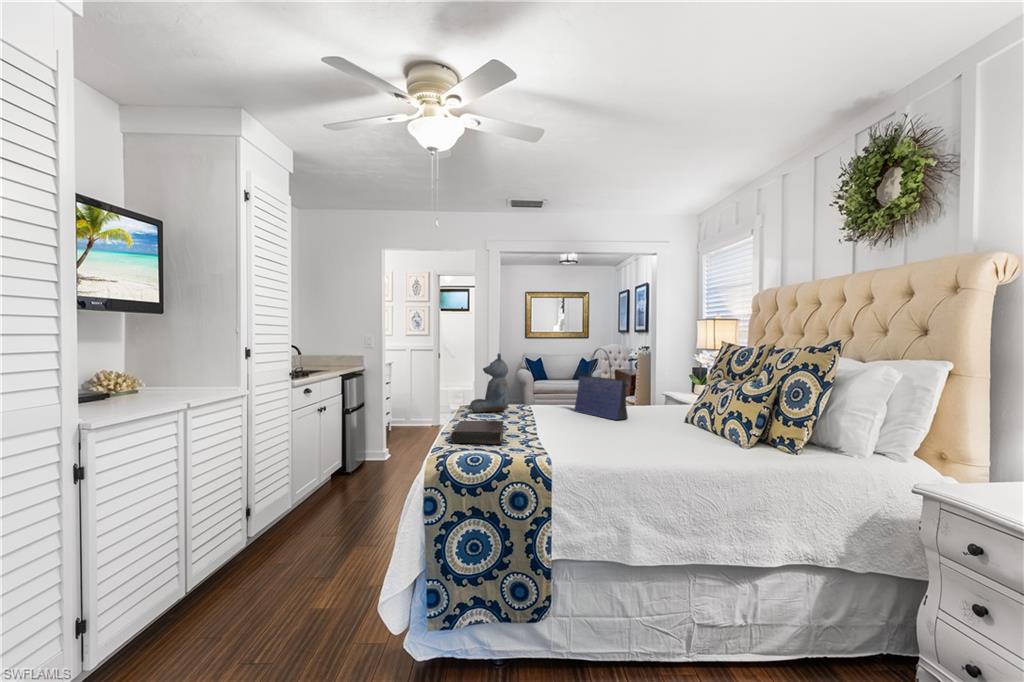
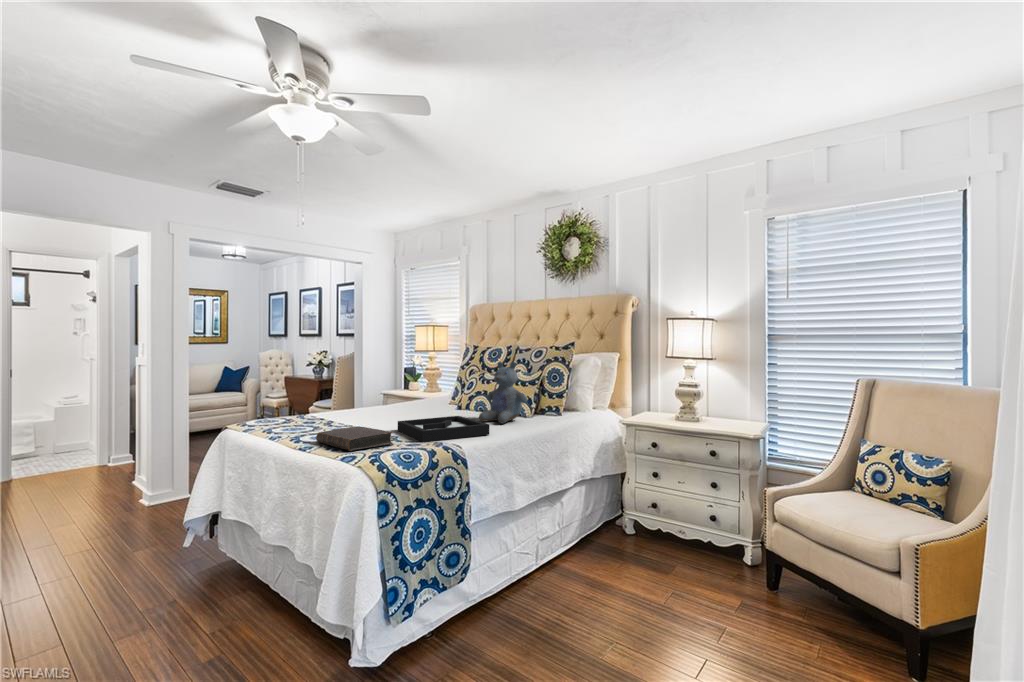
tote bag: present [574,349,628,420] -> none [365,352,426,415]
stuffed bear: present [470,353,509,412] -> present [479,362,527,424]
decorative tray: none [533,422,624,457] -> present [398,416,489,442]

